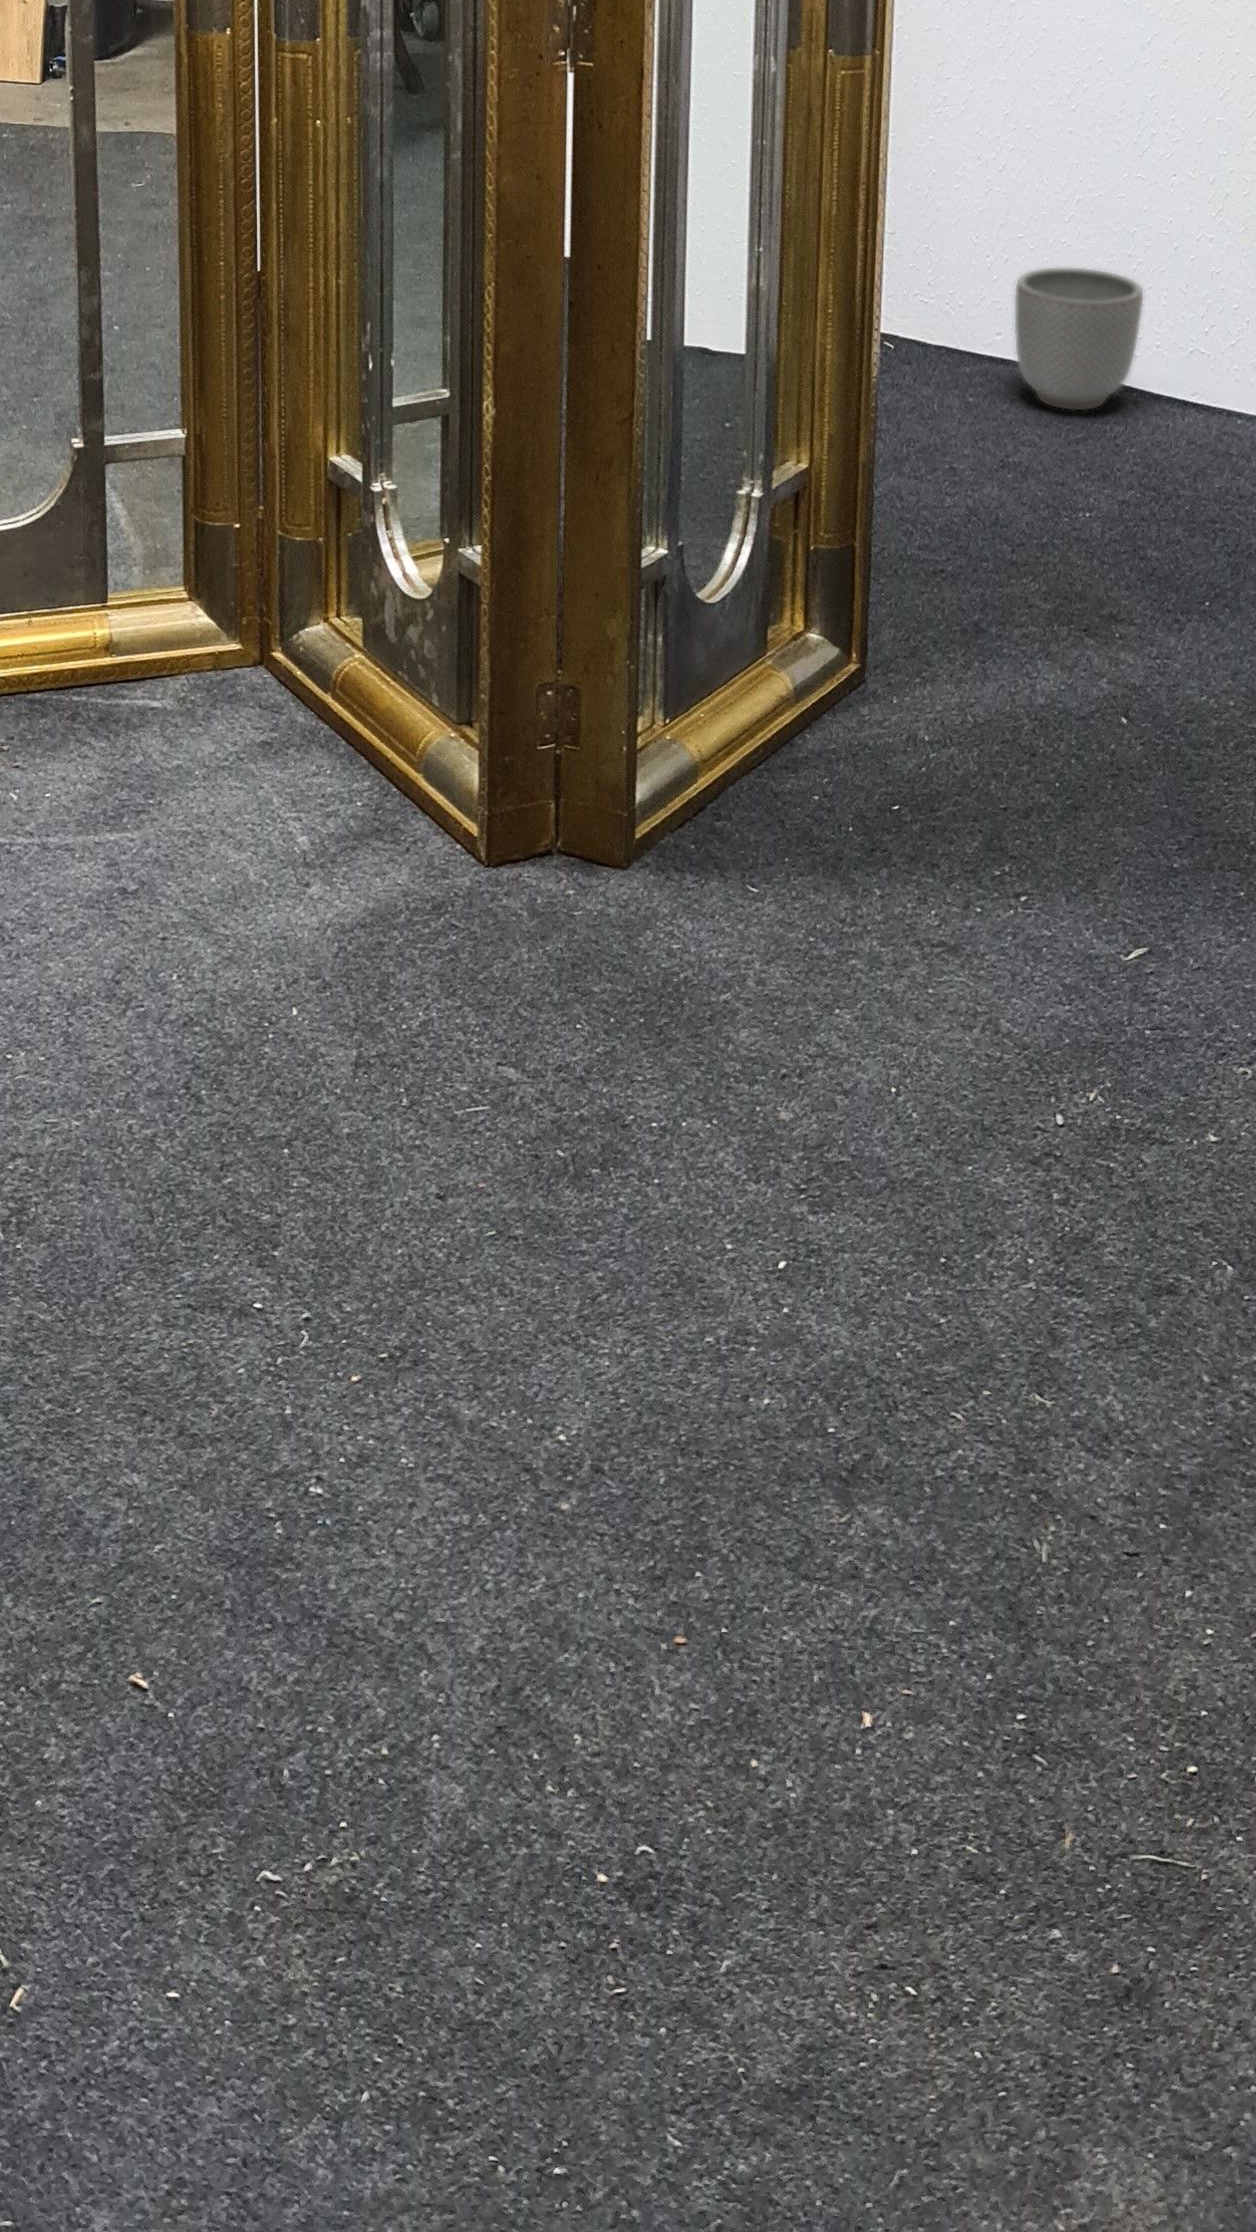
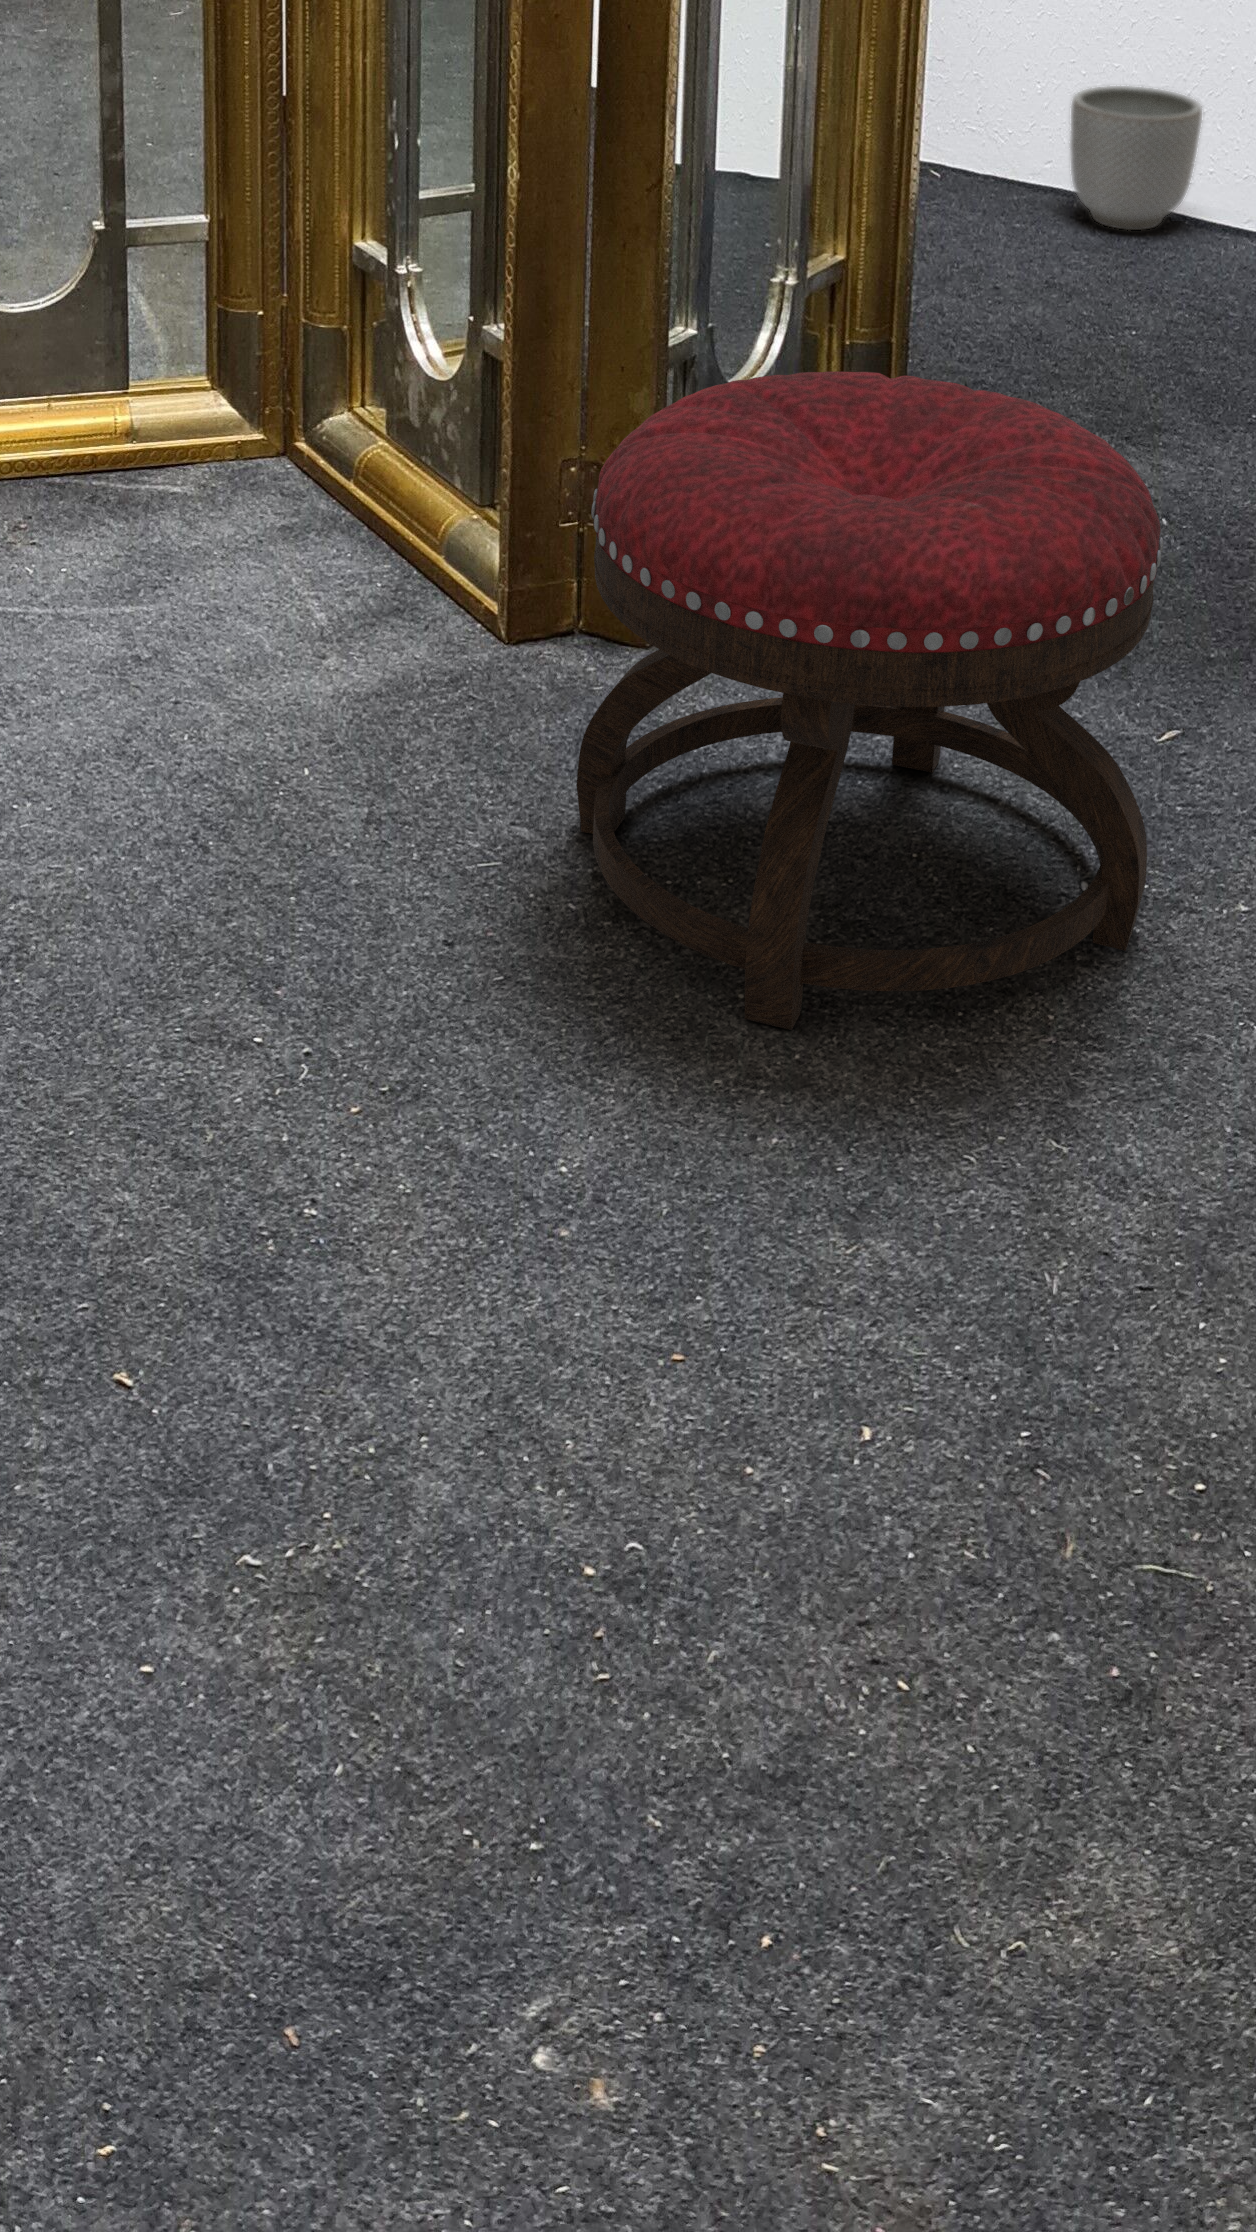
ottoman: none [559,619,1126,1285] -> present [577,372,1163,1030]

